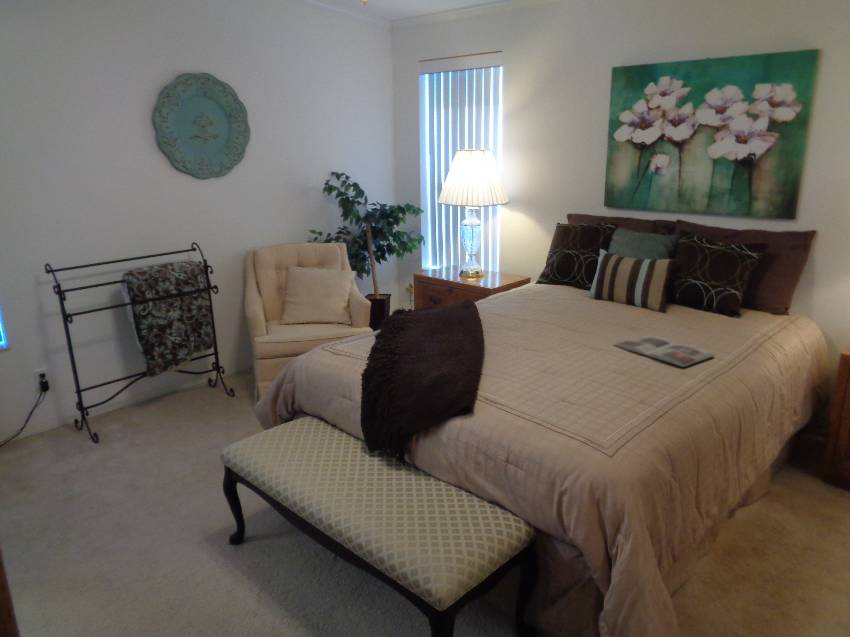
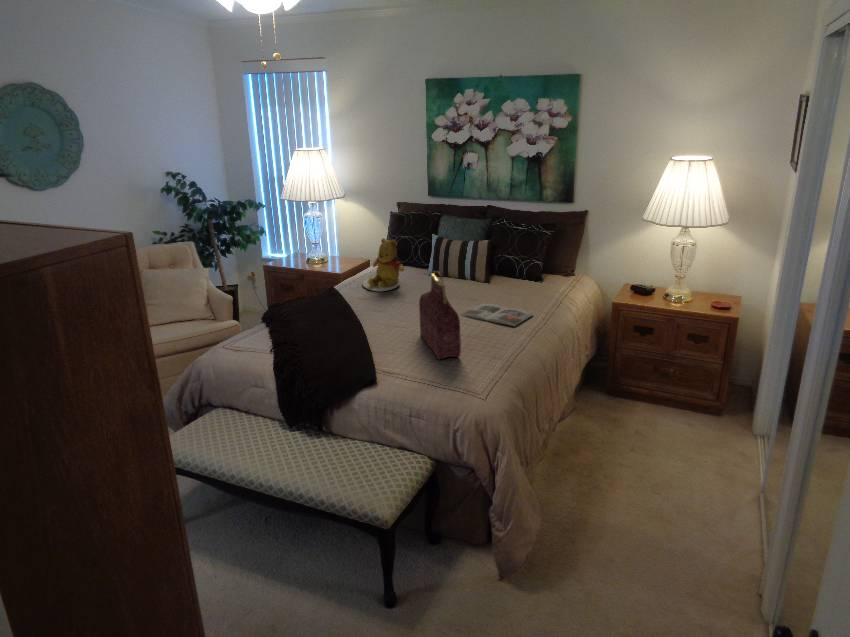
teddy bear: none [506,247,555,309] -> present [362,238,404,291]
handbag: none [553,281,597,395] -> present [419,271,461,359]

